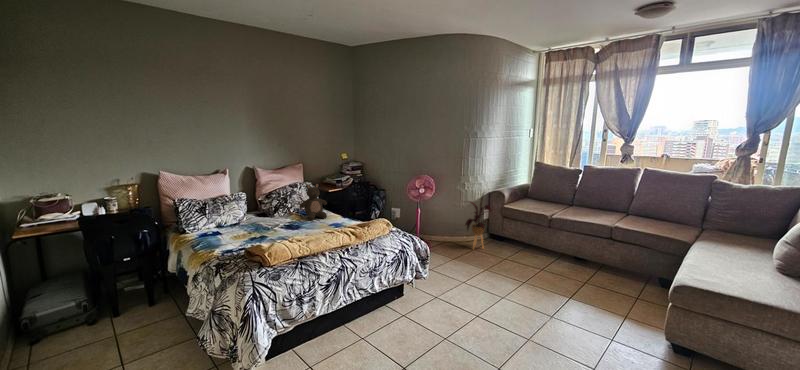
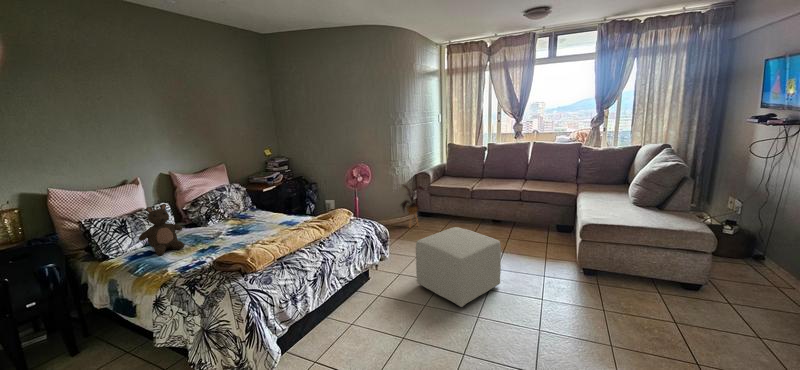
stuffed bear: present [299,184,327,220] -> present [139,204,184,255]
ottoman: none [449,257,552,353] -> present [416,227,501,307]

